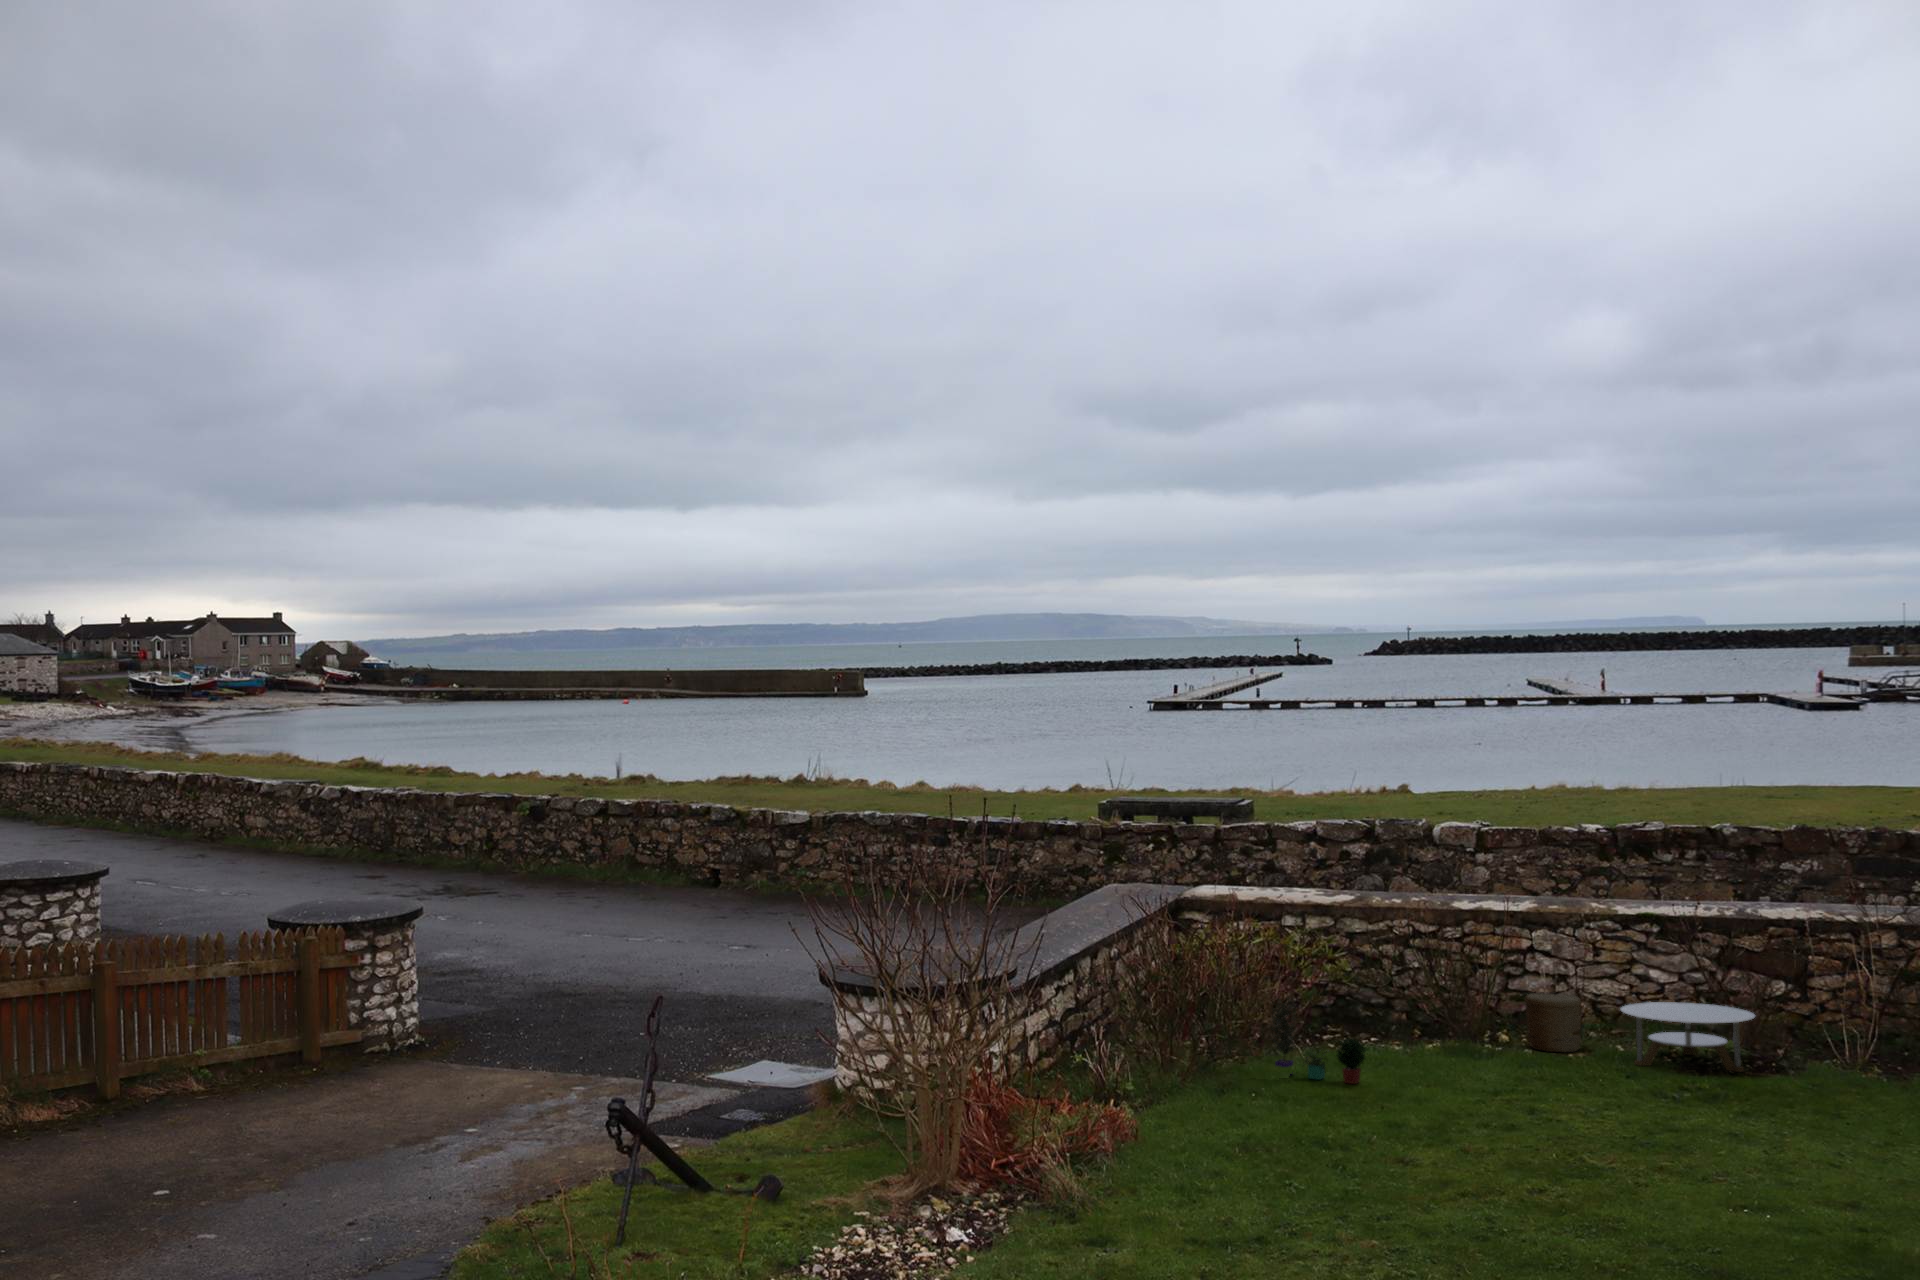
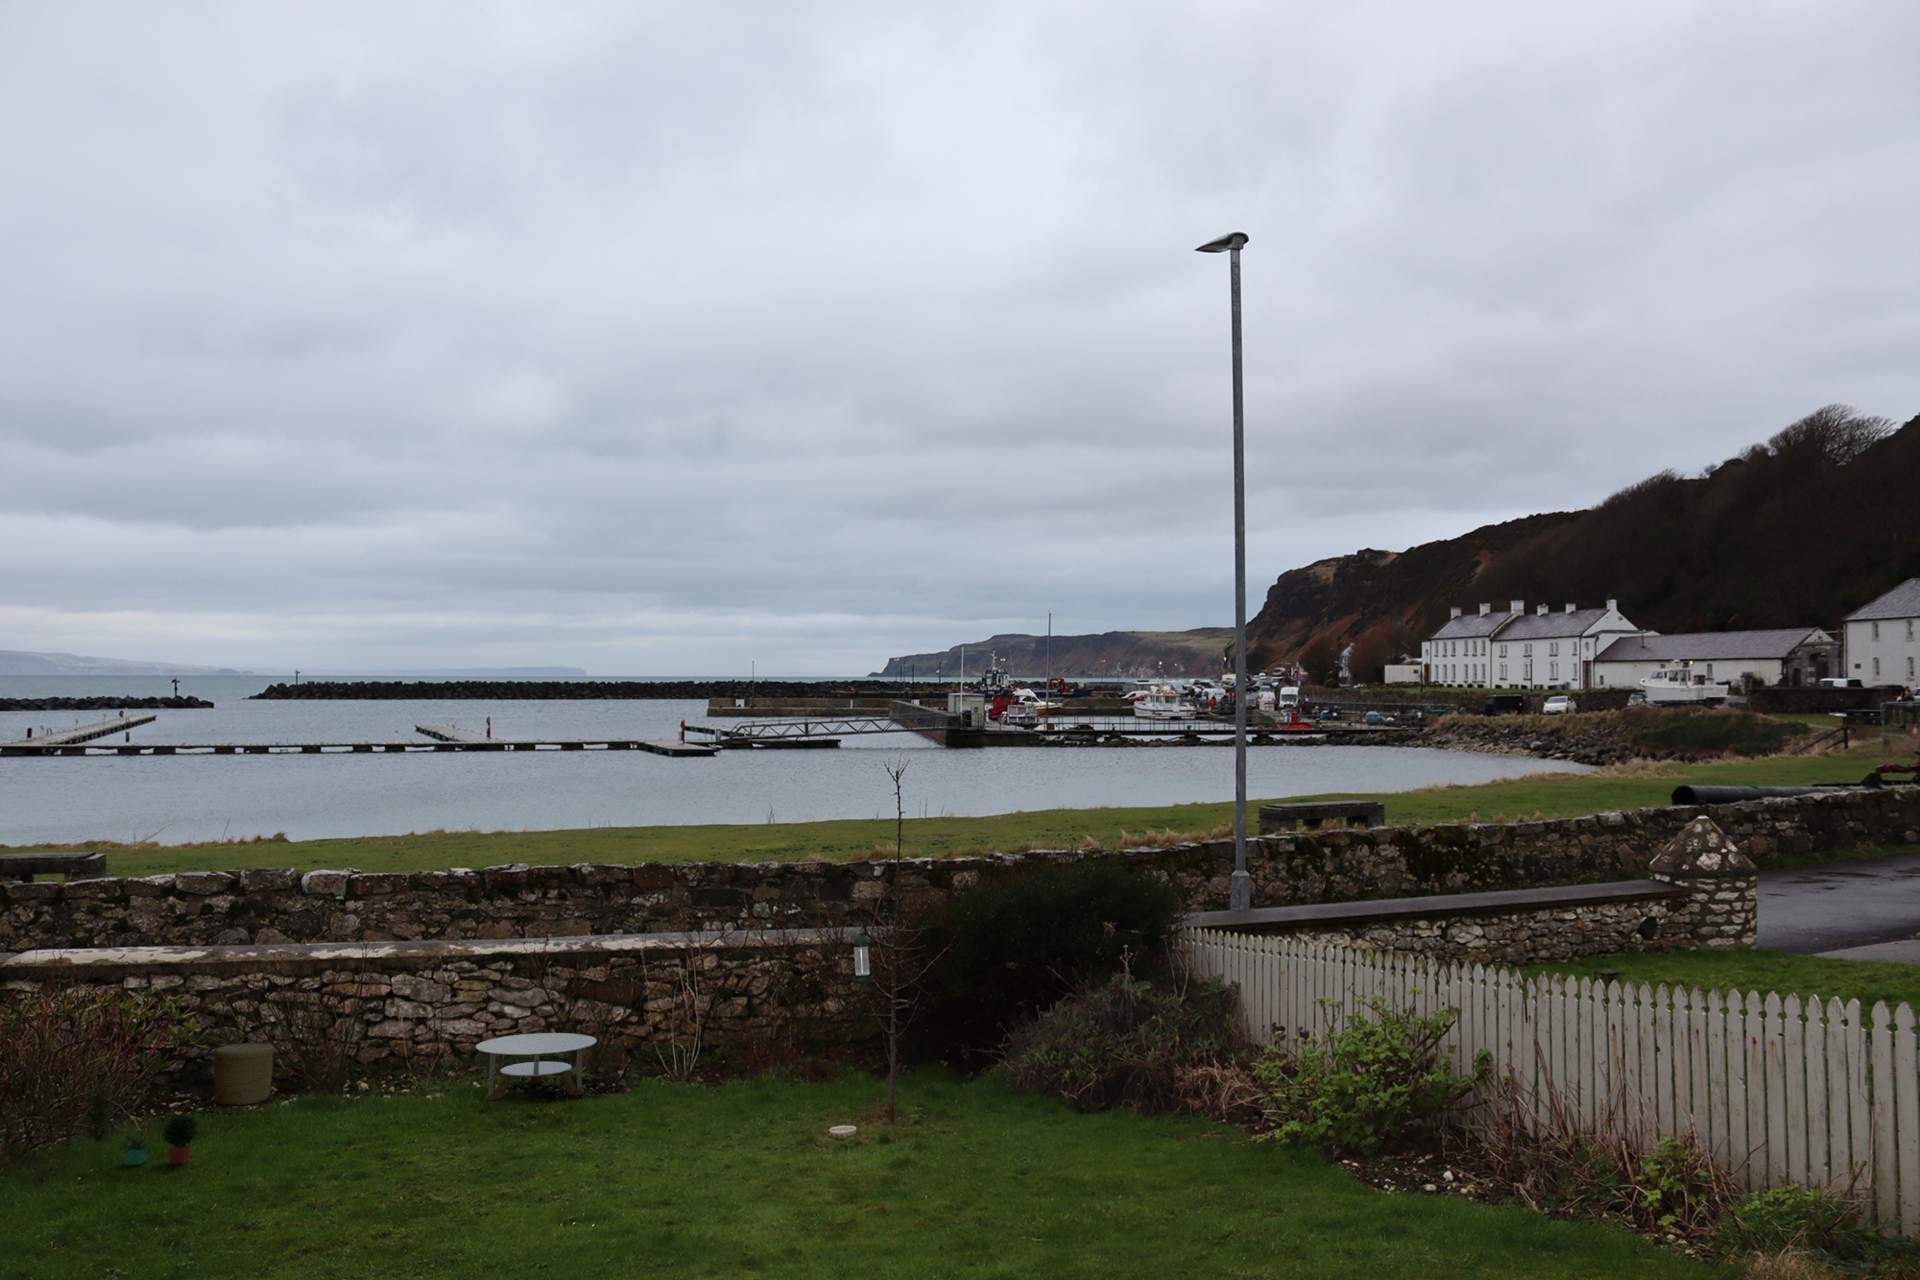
woven basket: present [1525,993,1581,1052] -> present [214,1043,274,1105]

